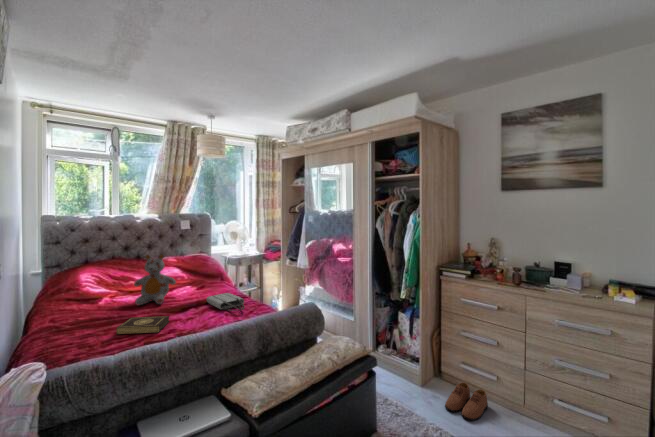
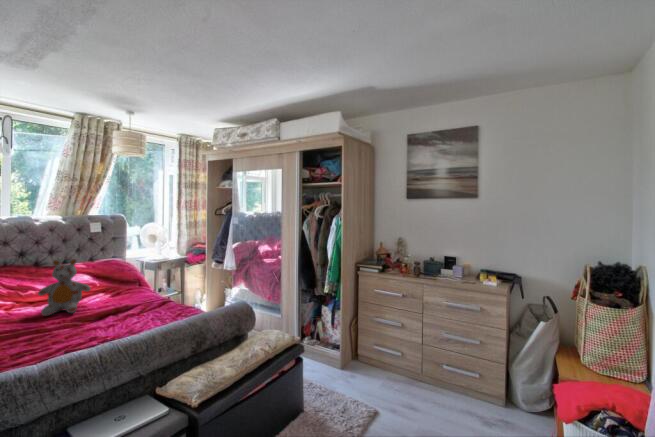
tote bag: present [207,293,244,310] -> none [128,297,173,314]
book: present [117,316,169,334] -> none [24,324,88,347]
shoe: present [445,382,488,420] -> none [361,363,395,393]

